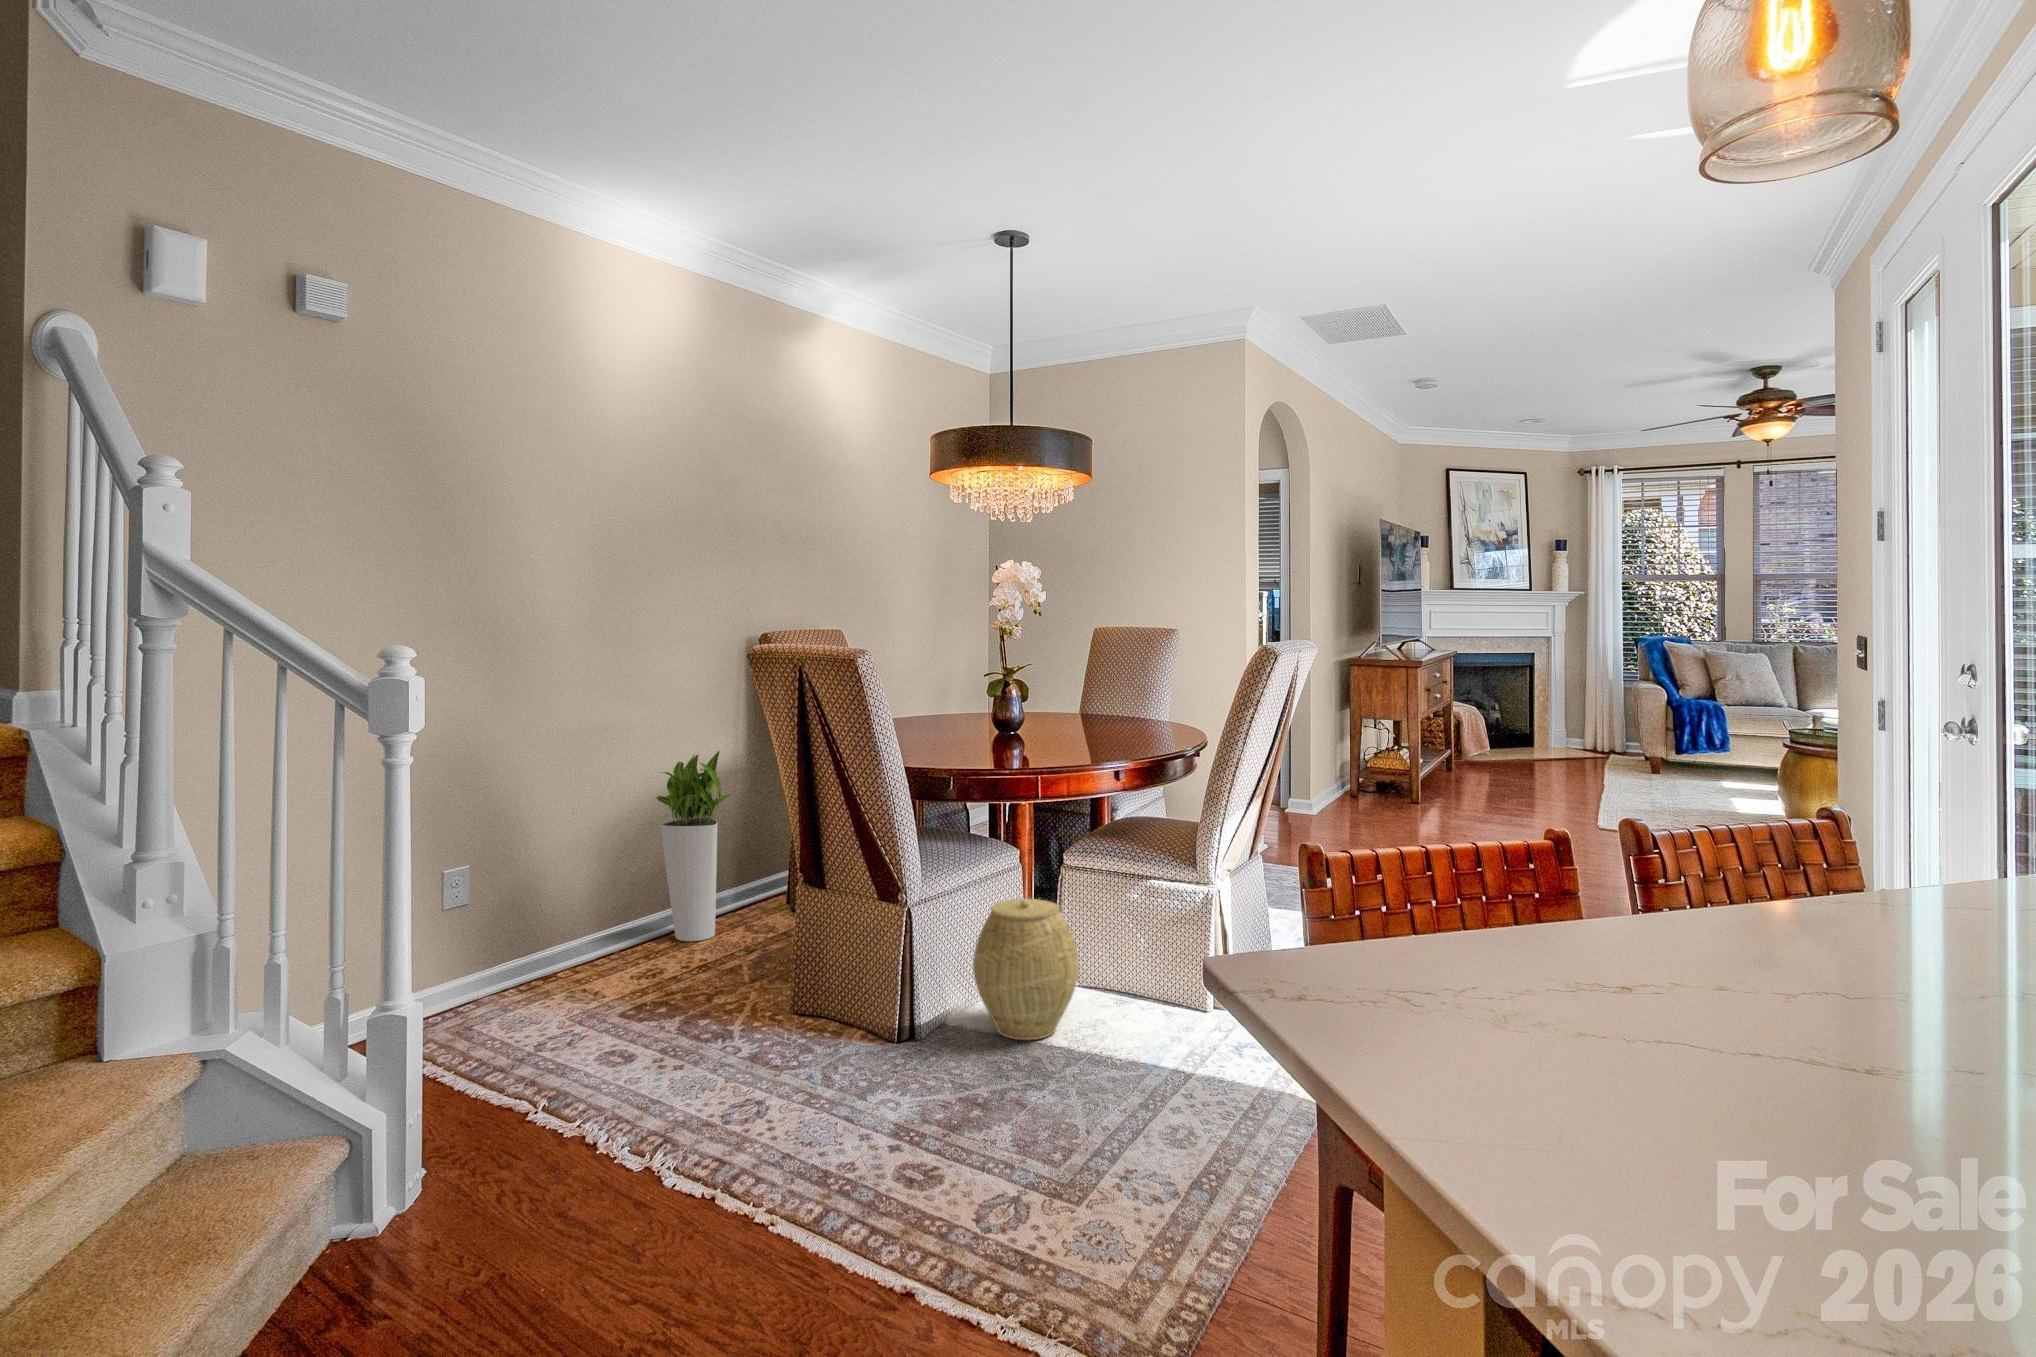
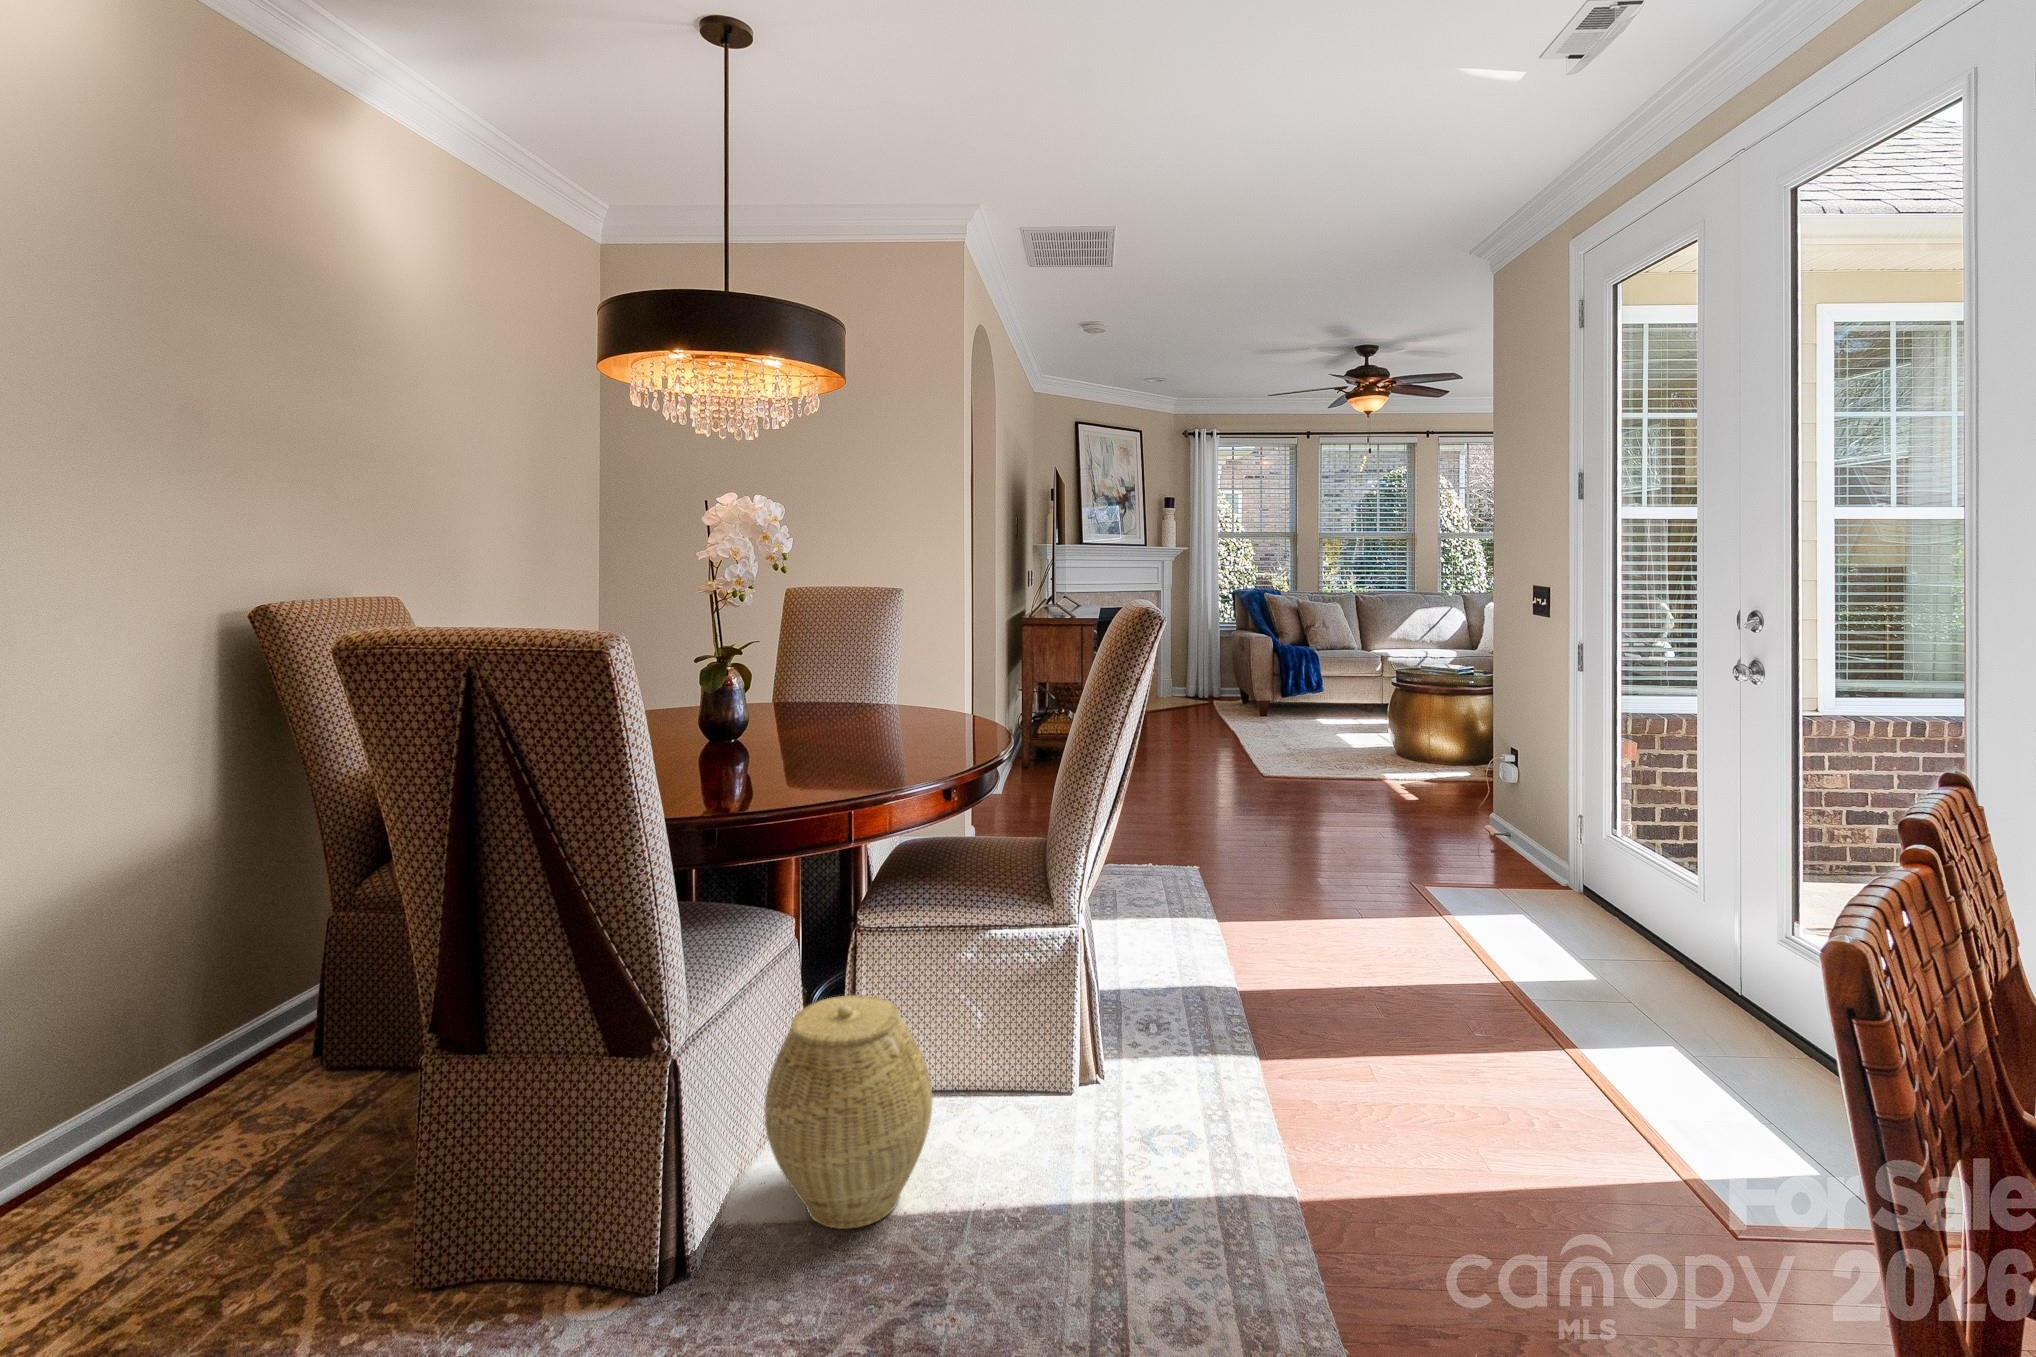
planter: present [657,751,730,941] -> none [76,803,252,1144]

